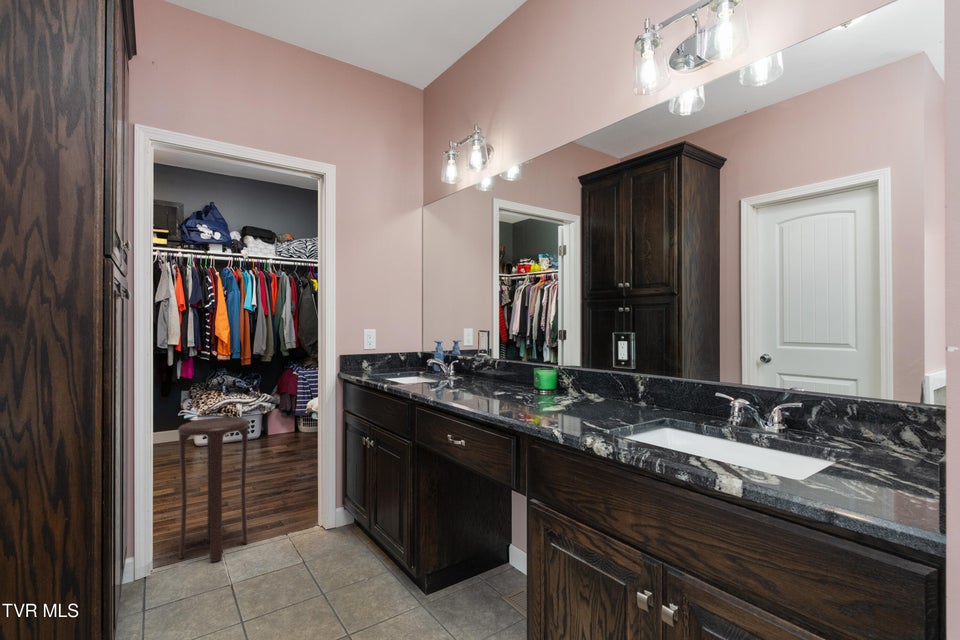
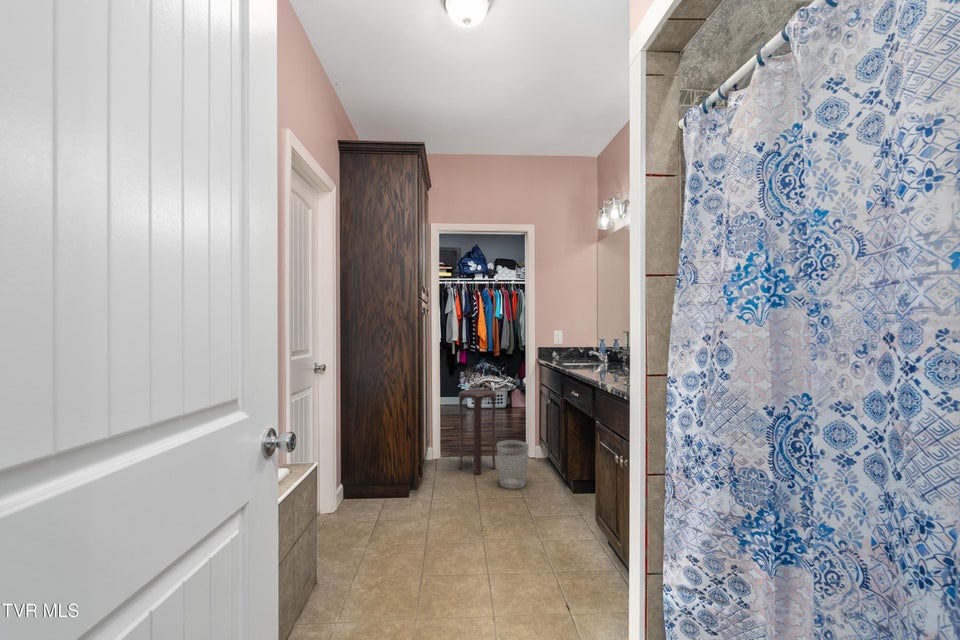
wastebasket: none [251,494,307,577] -> present [497,440,528,489]

